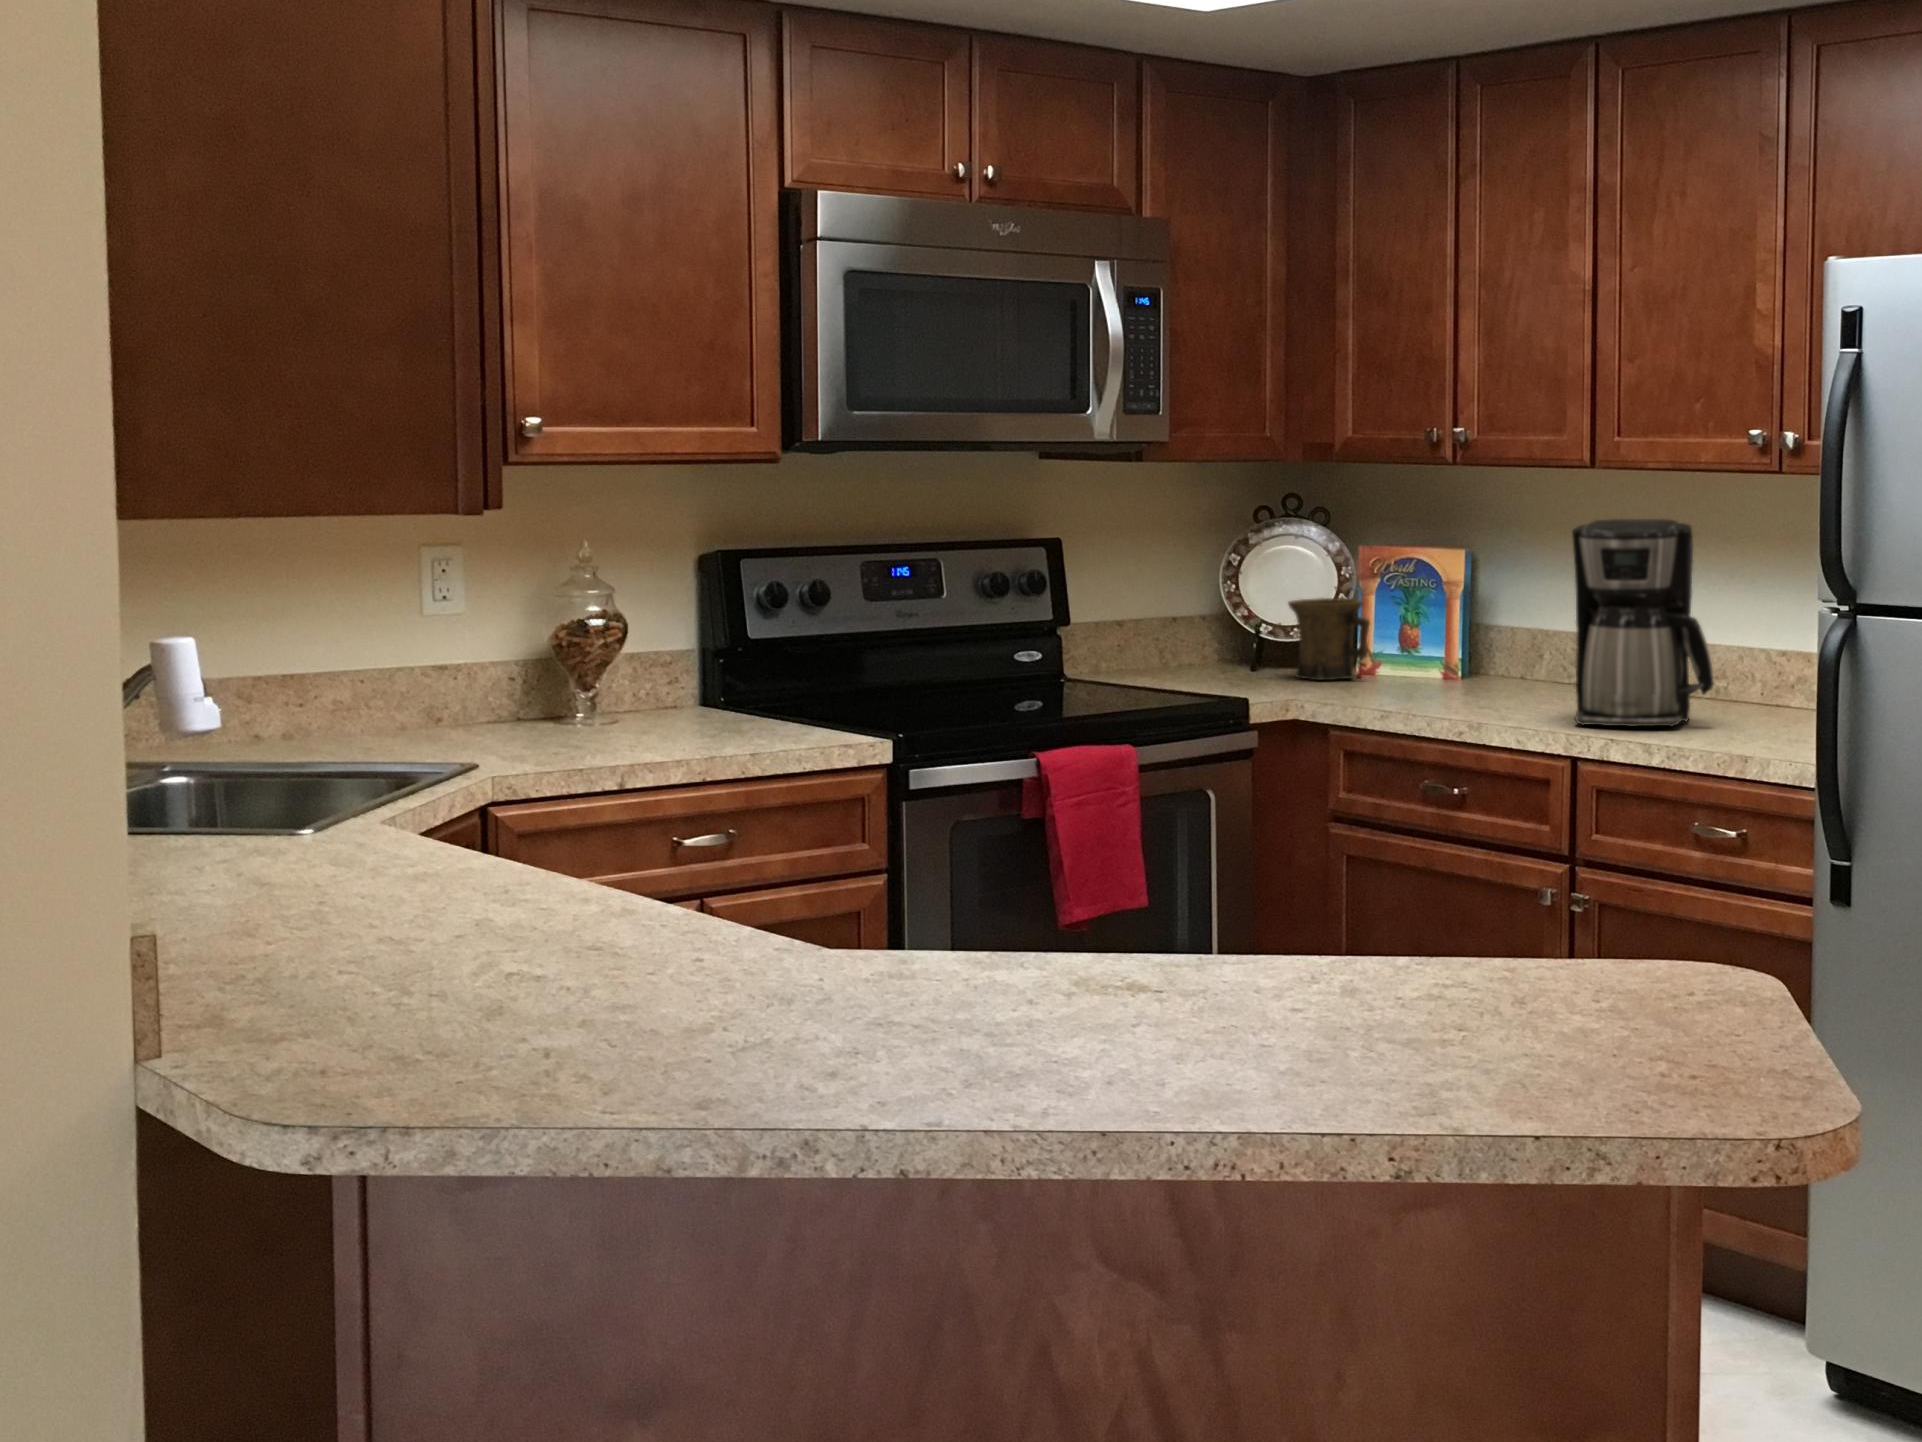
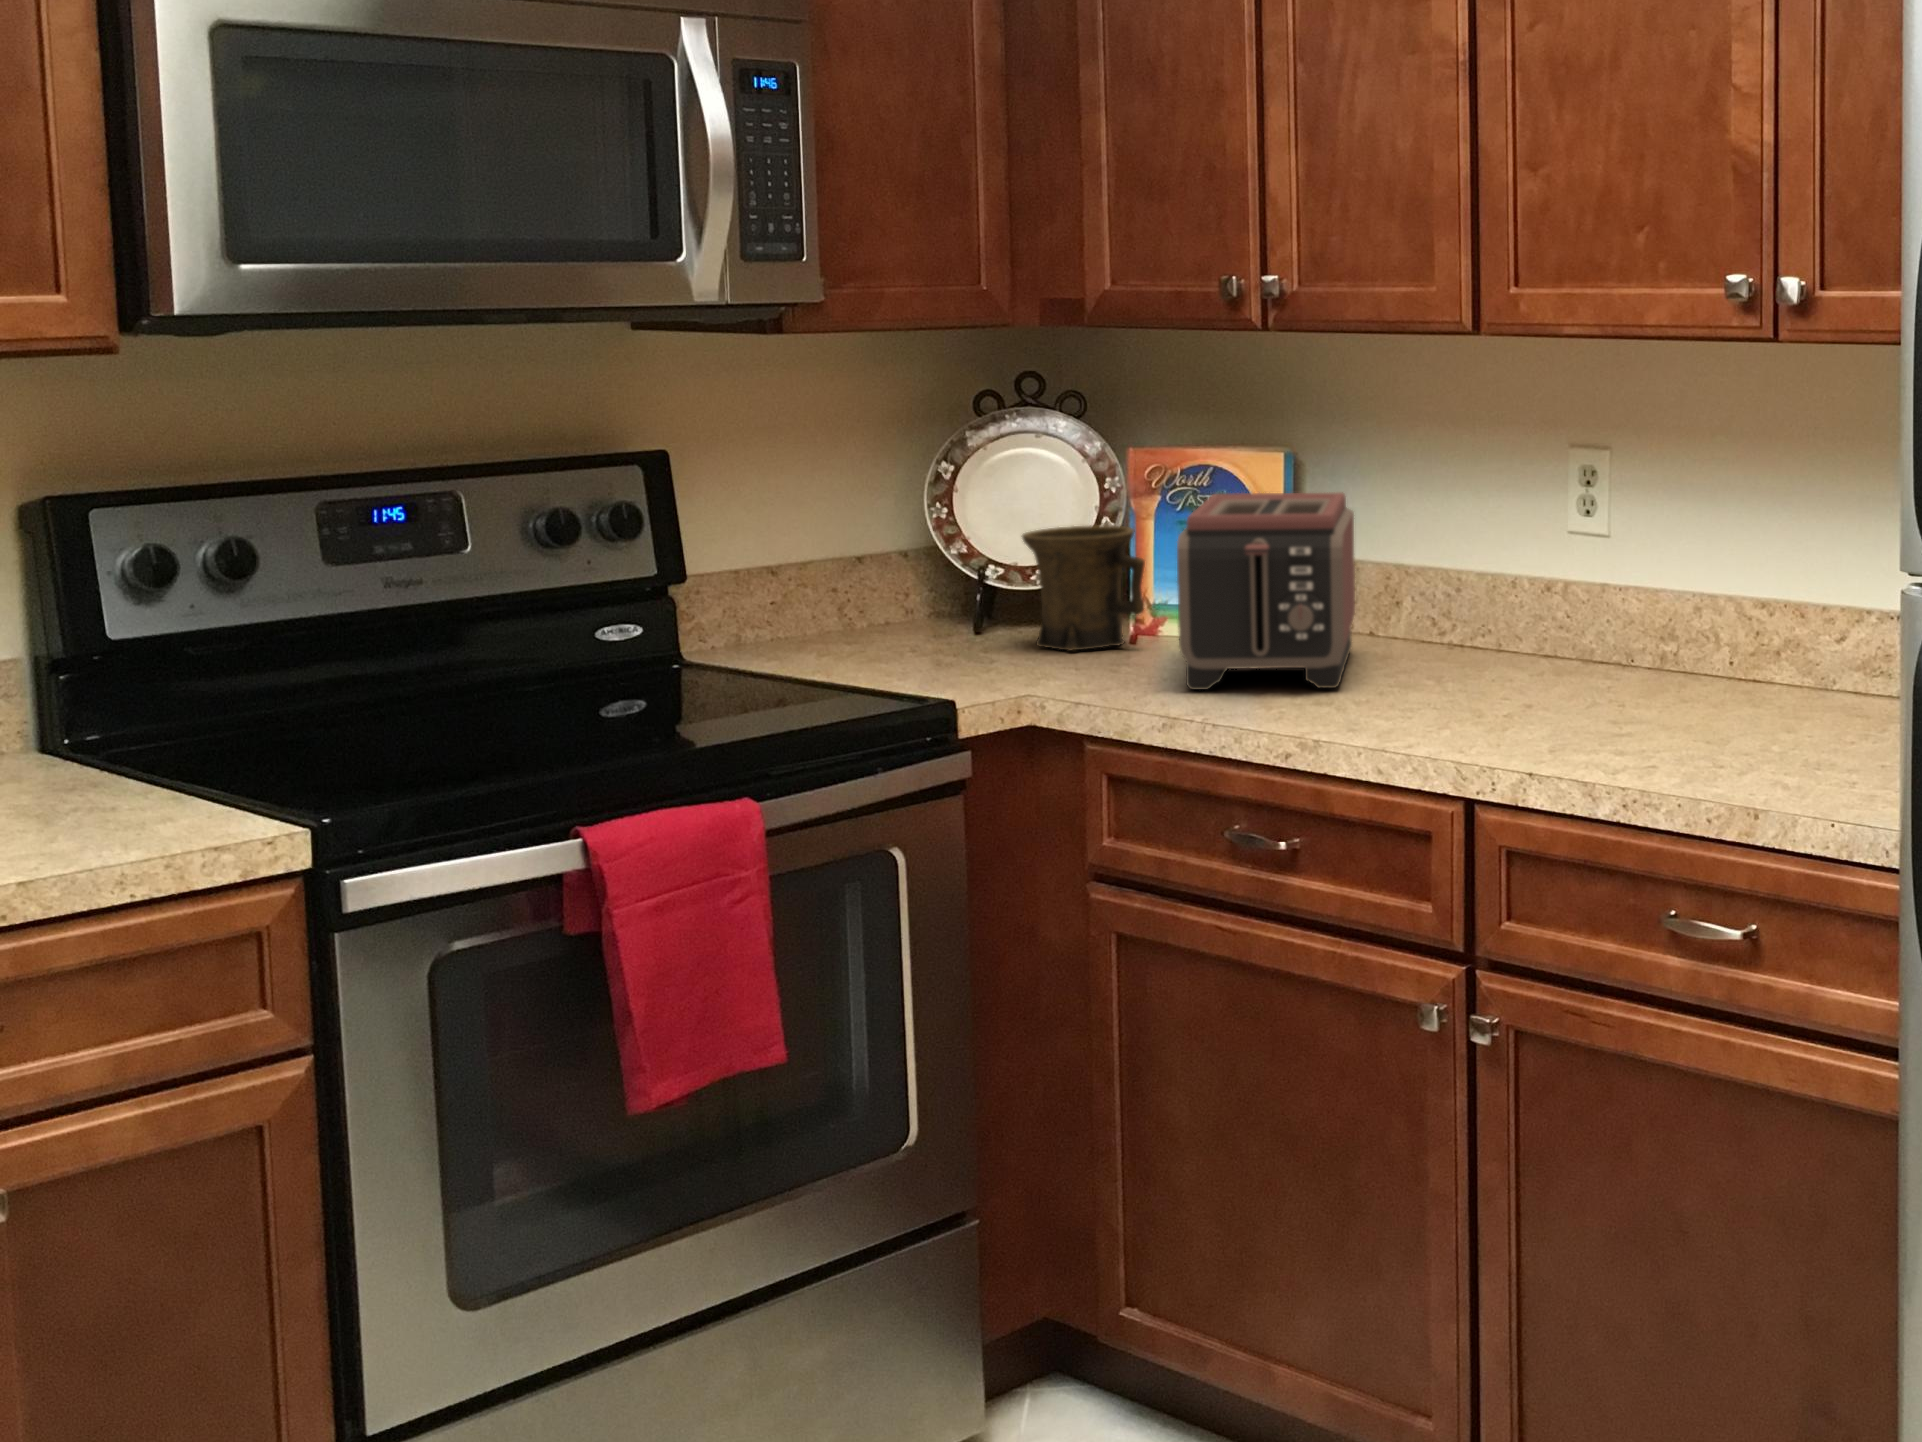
coffee maker: present [1572,519,1714,727] -> none [1452,412,1678,740]
toaster: none [1393,576,1511,702] -> present [1177,492,1355,690]

